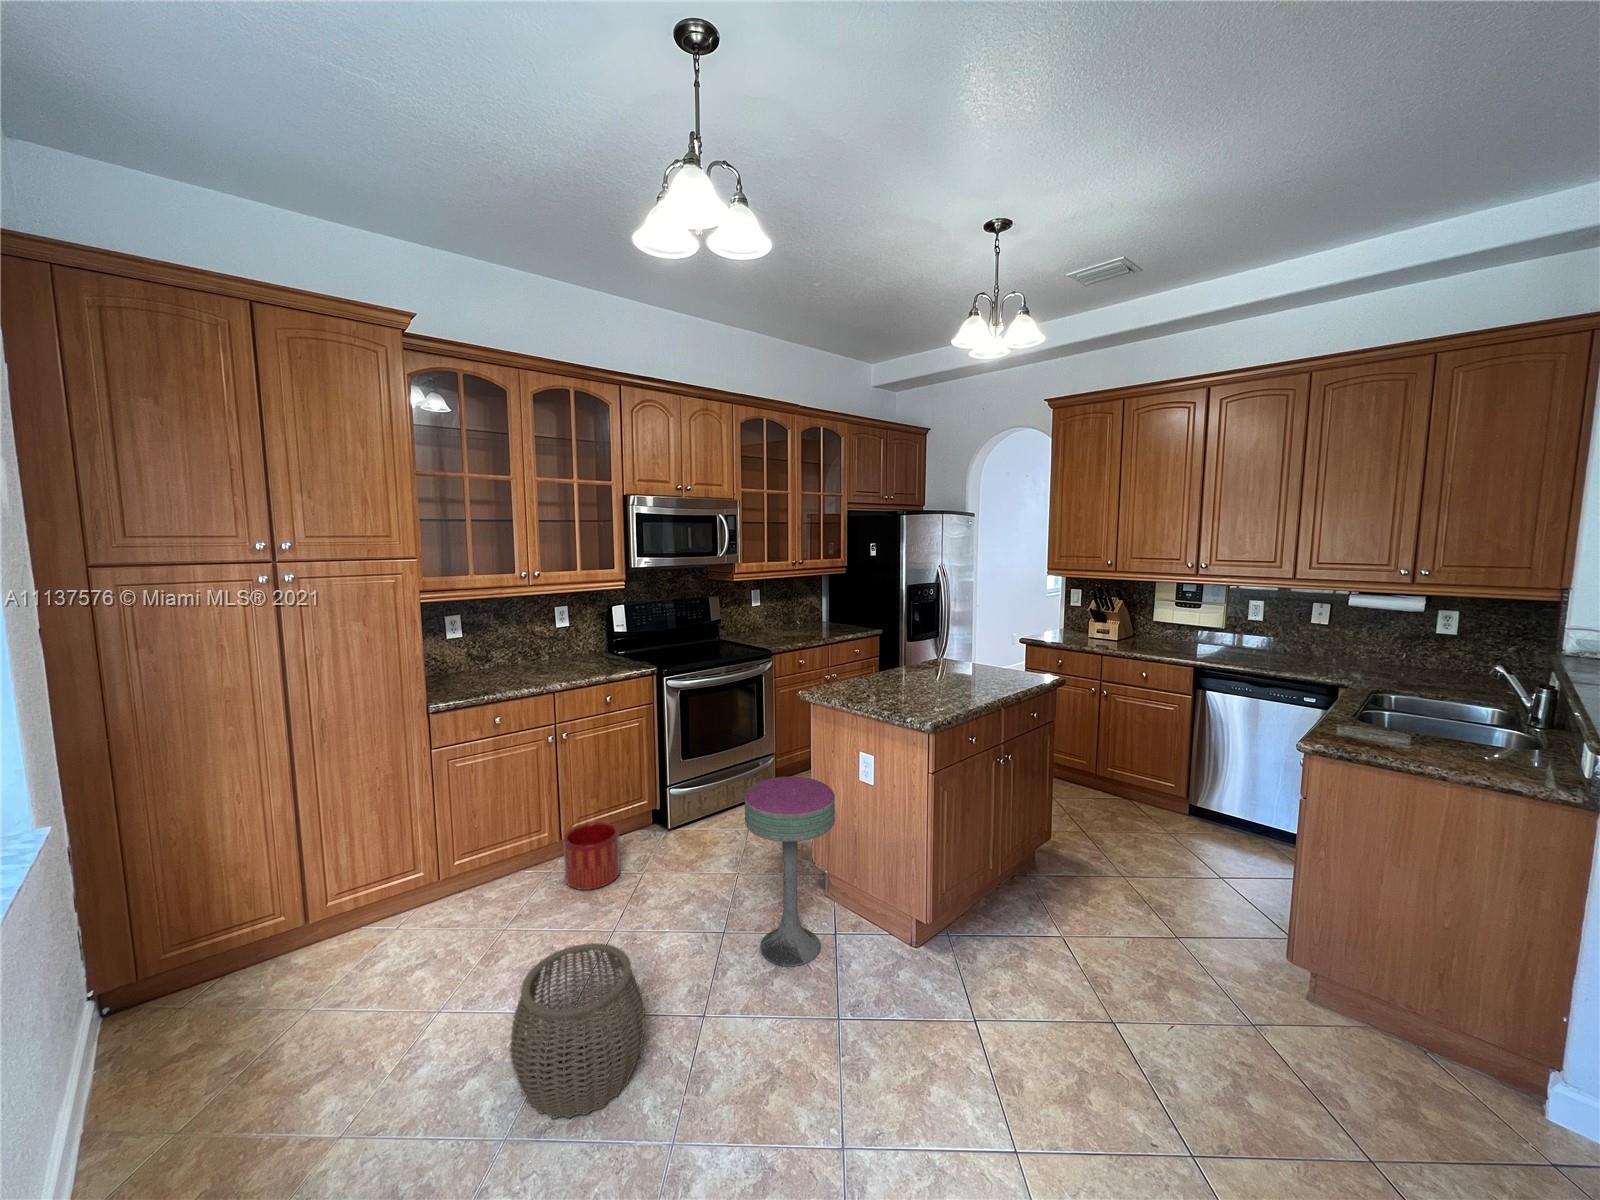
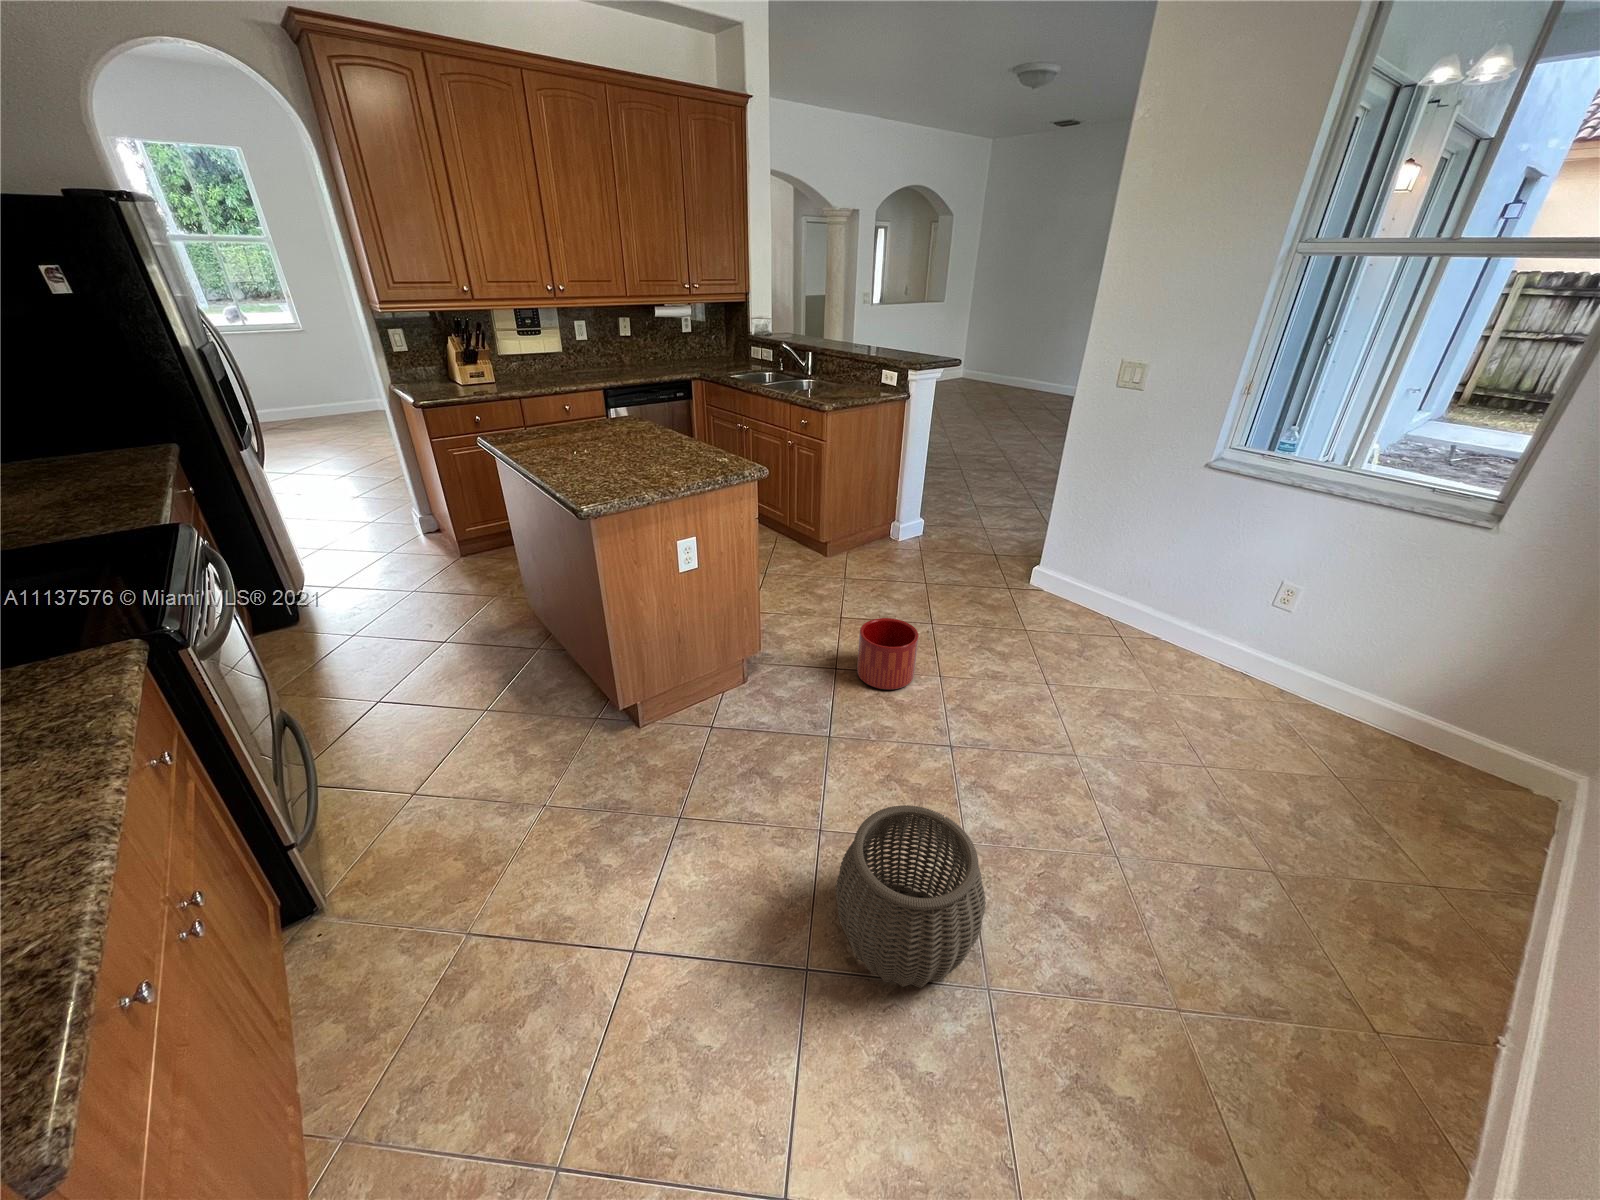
bar stool: present [745,776,835,966] -> none [660,588,771,787]
planter: present [564,822,620,890] -> present [857,618,919,690]

